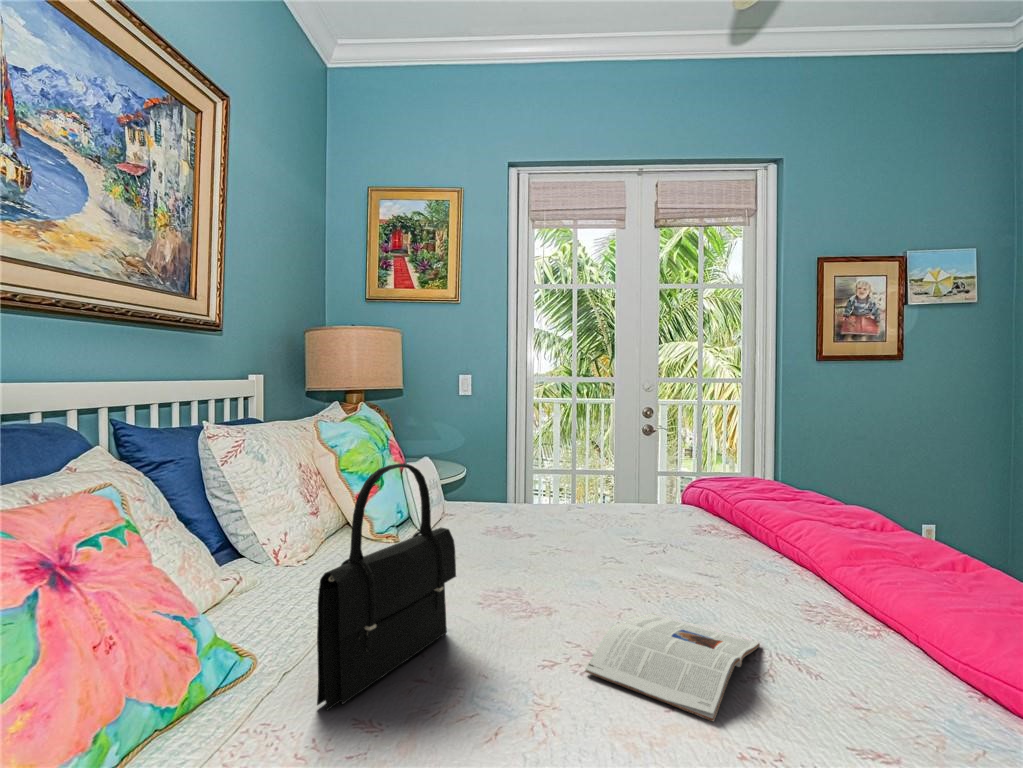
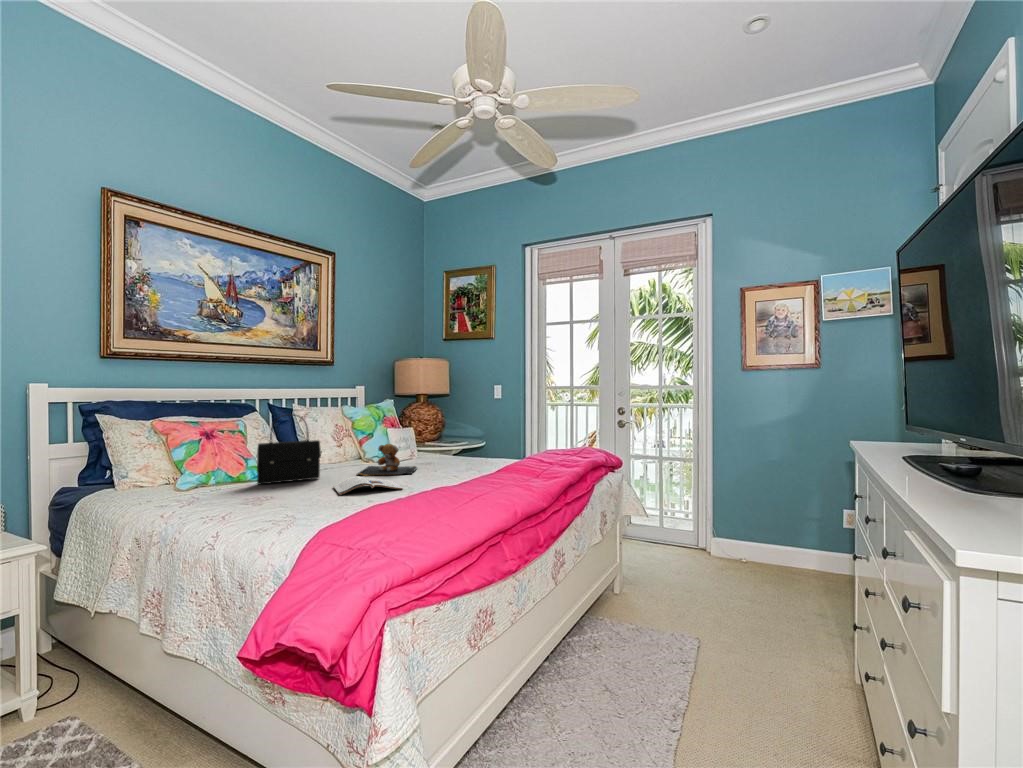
teddy bear: none [457,508,598,597] -> present [357,444,417,476]

